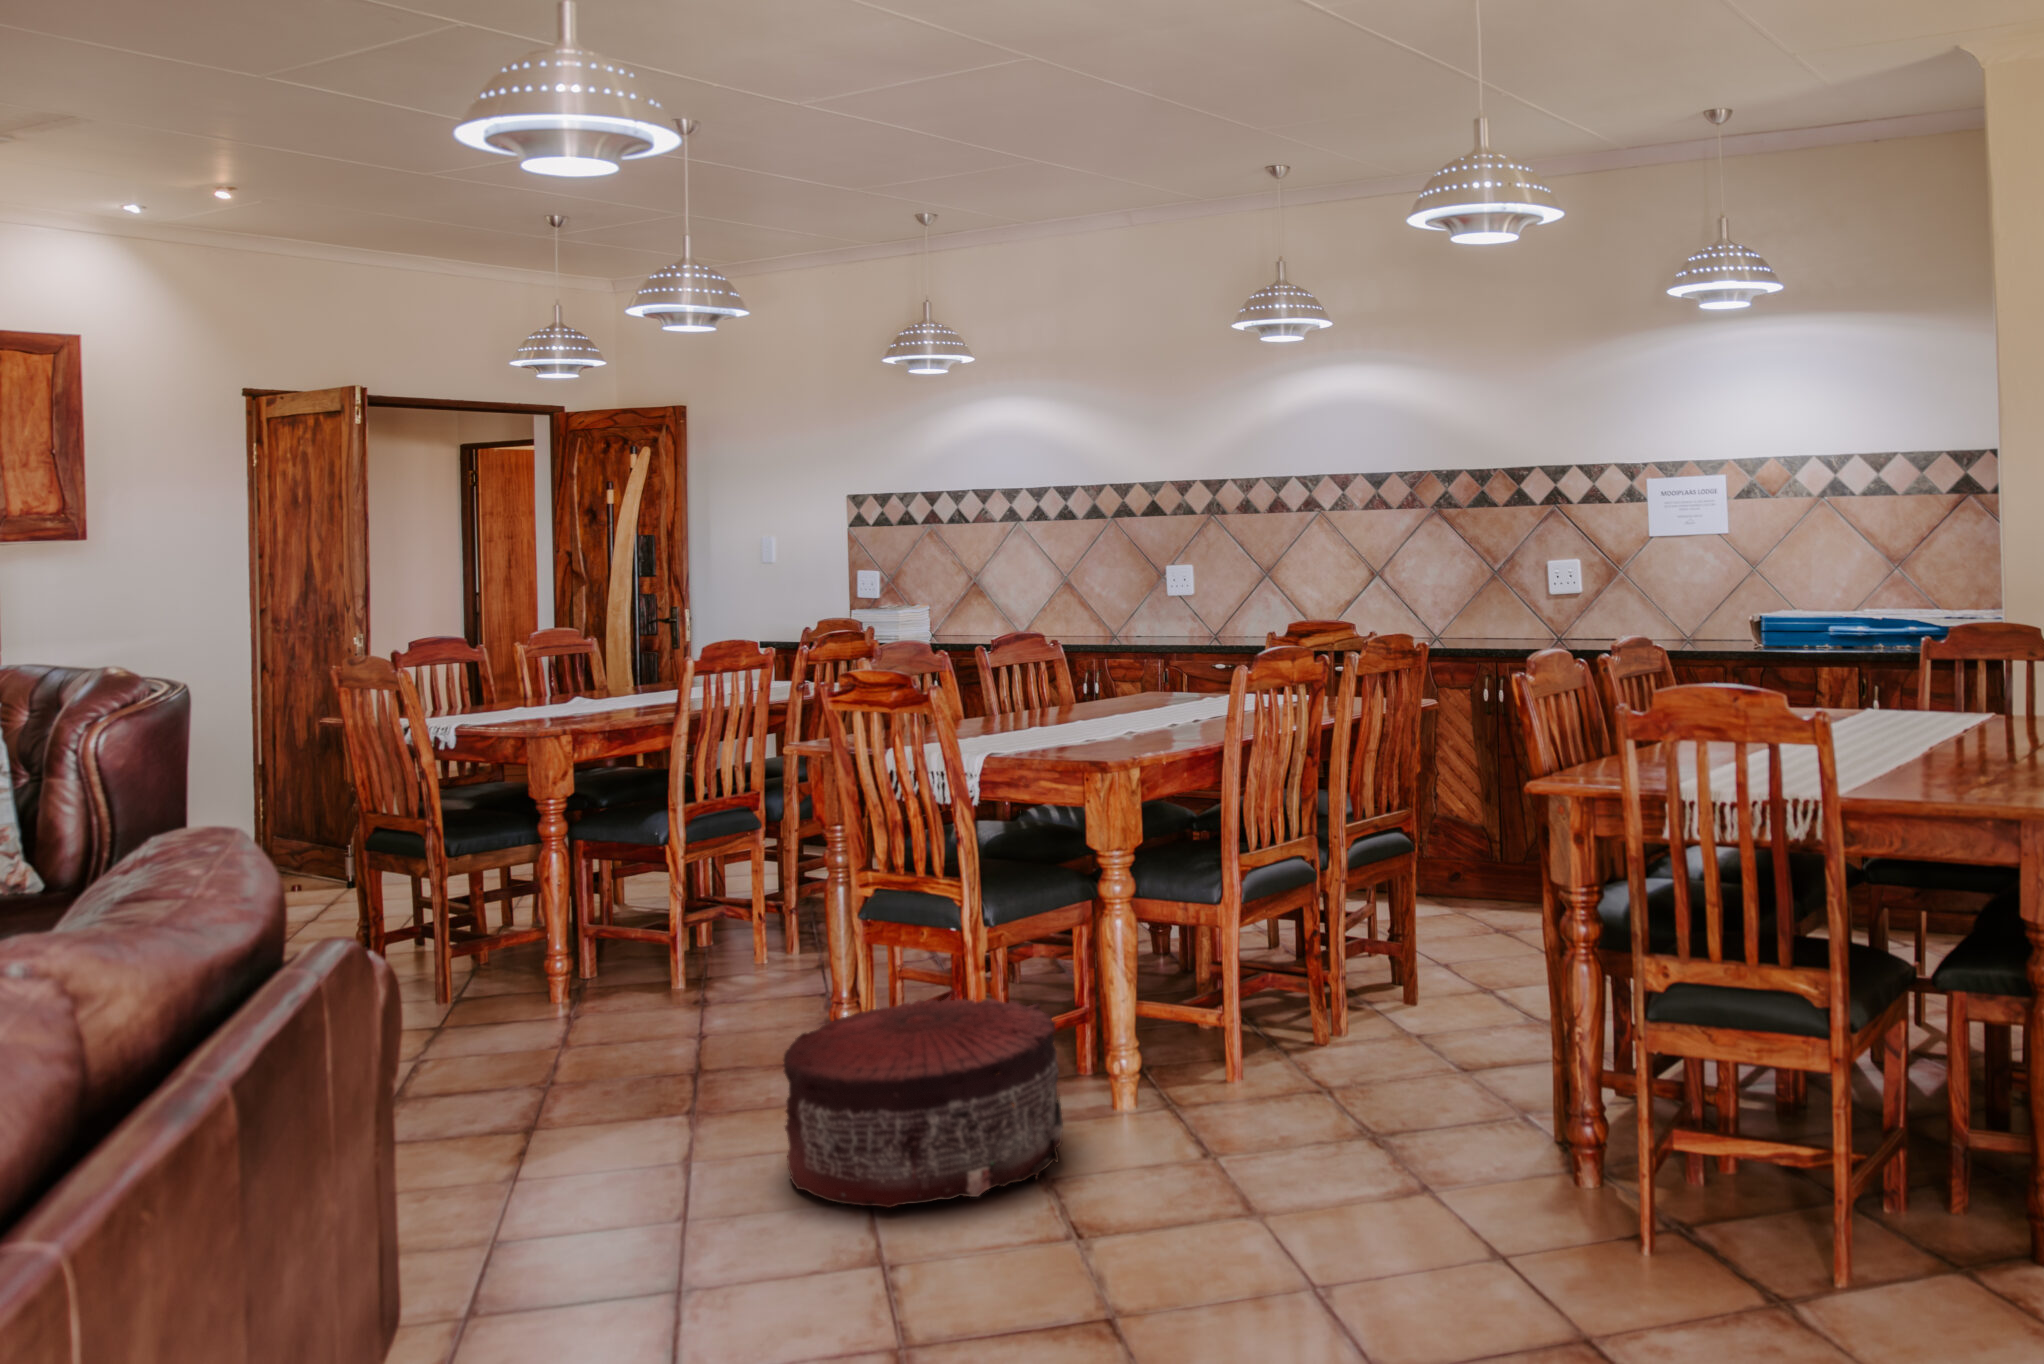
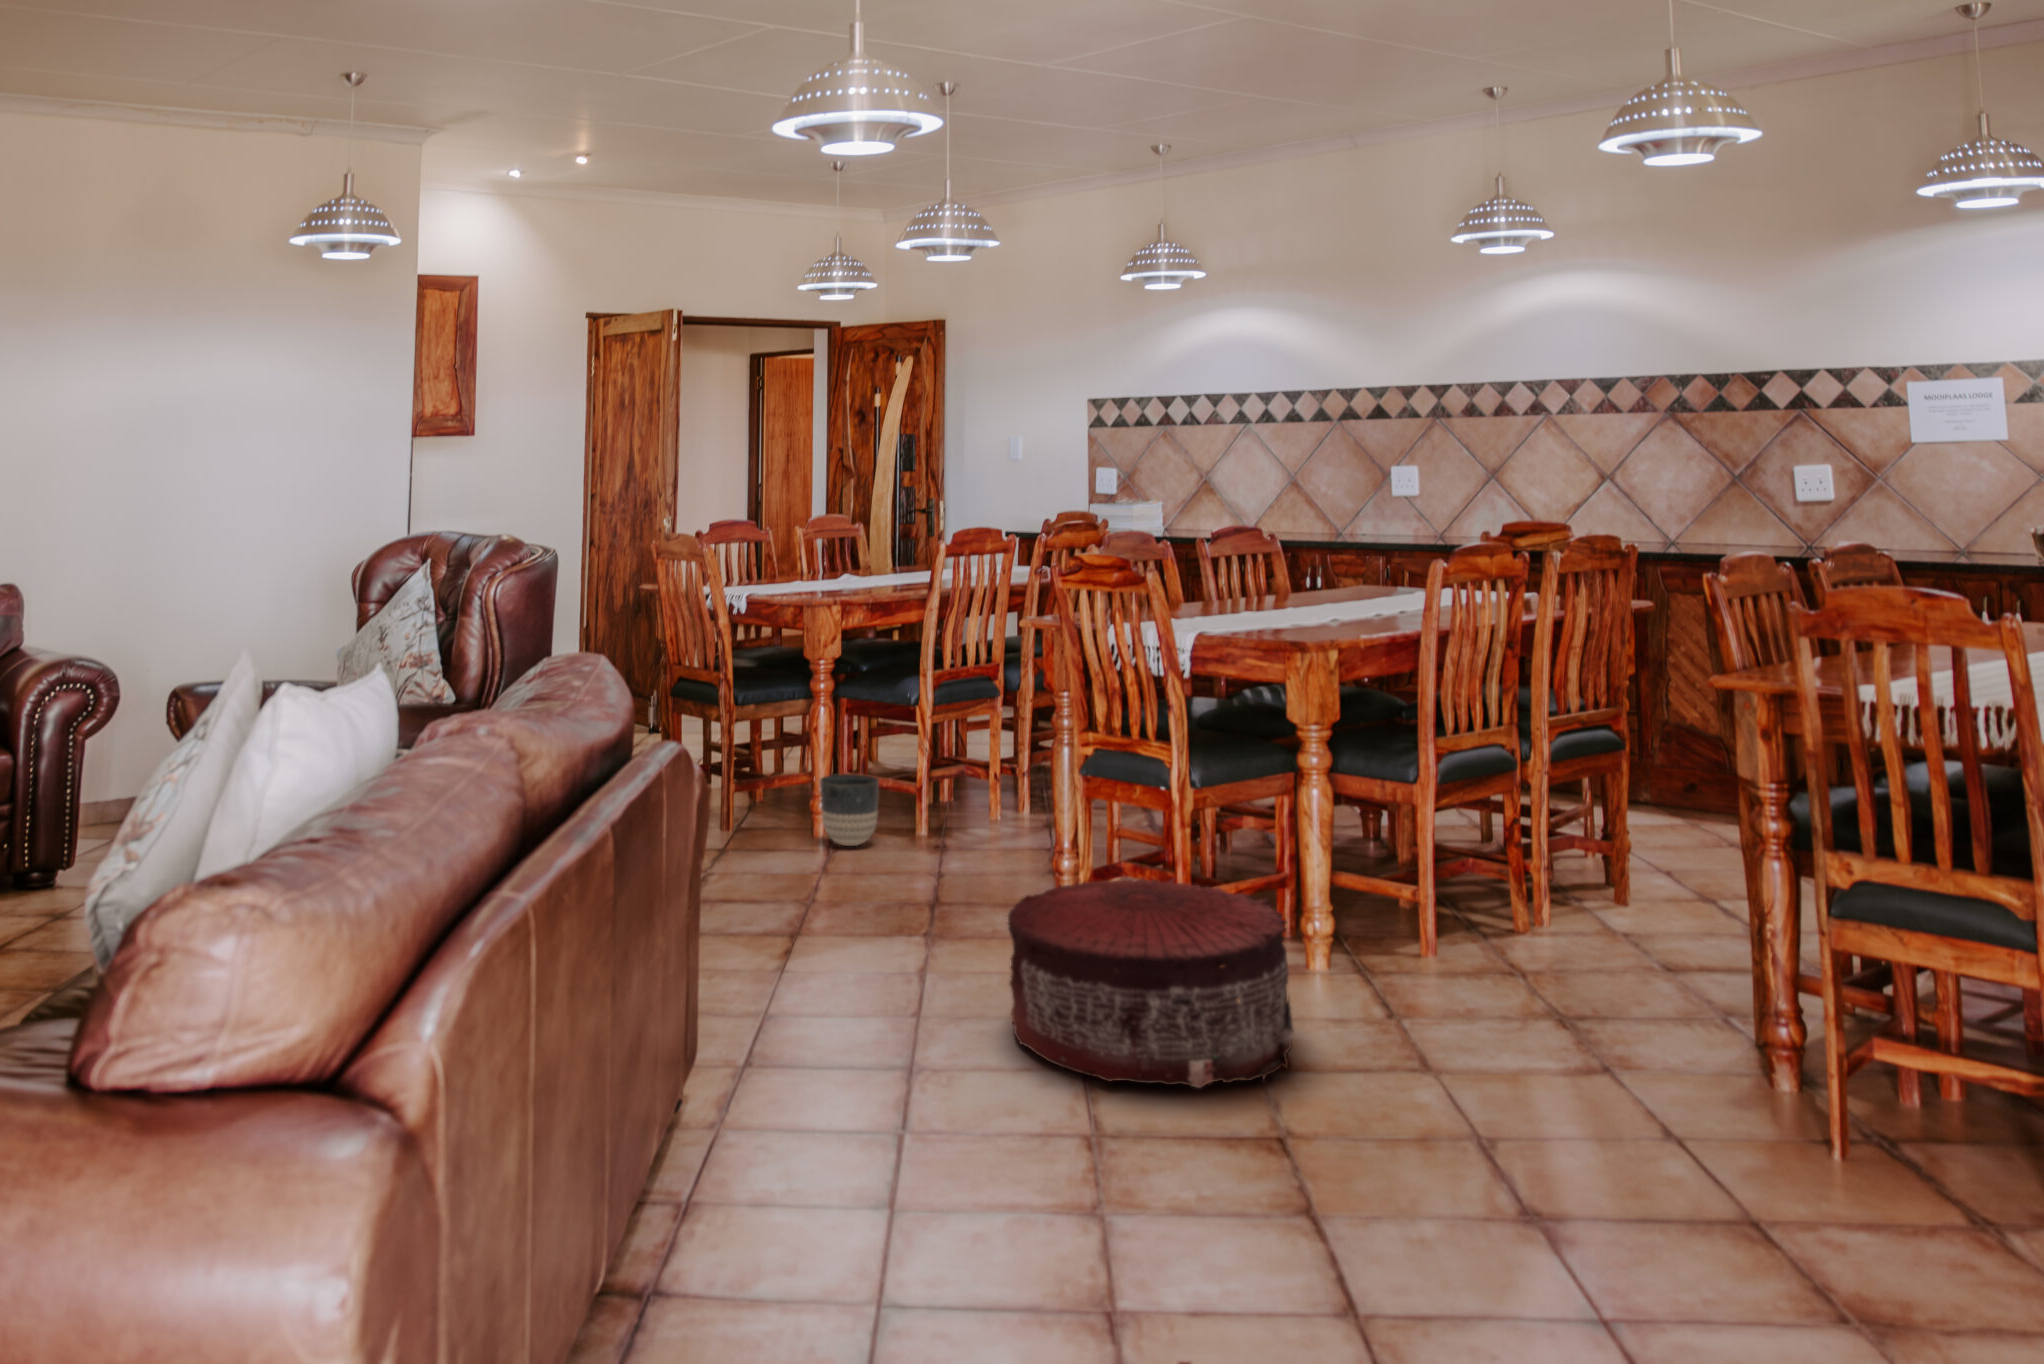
planter: none [552,927,625,1010] -> present [820,774,879,846]

